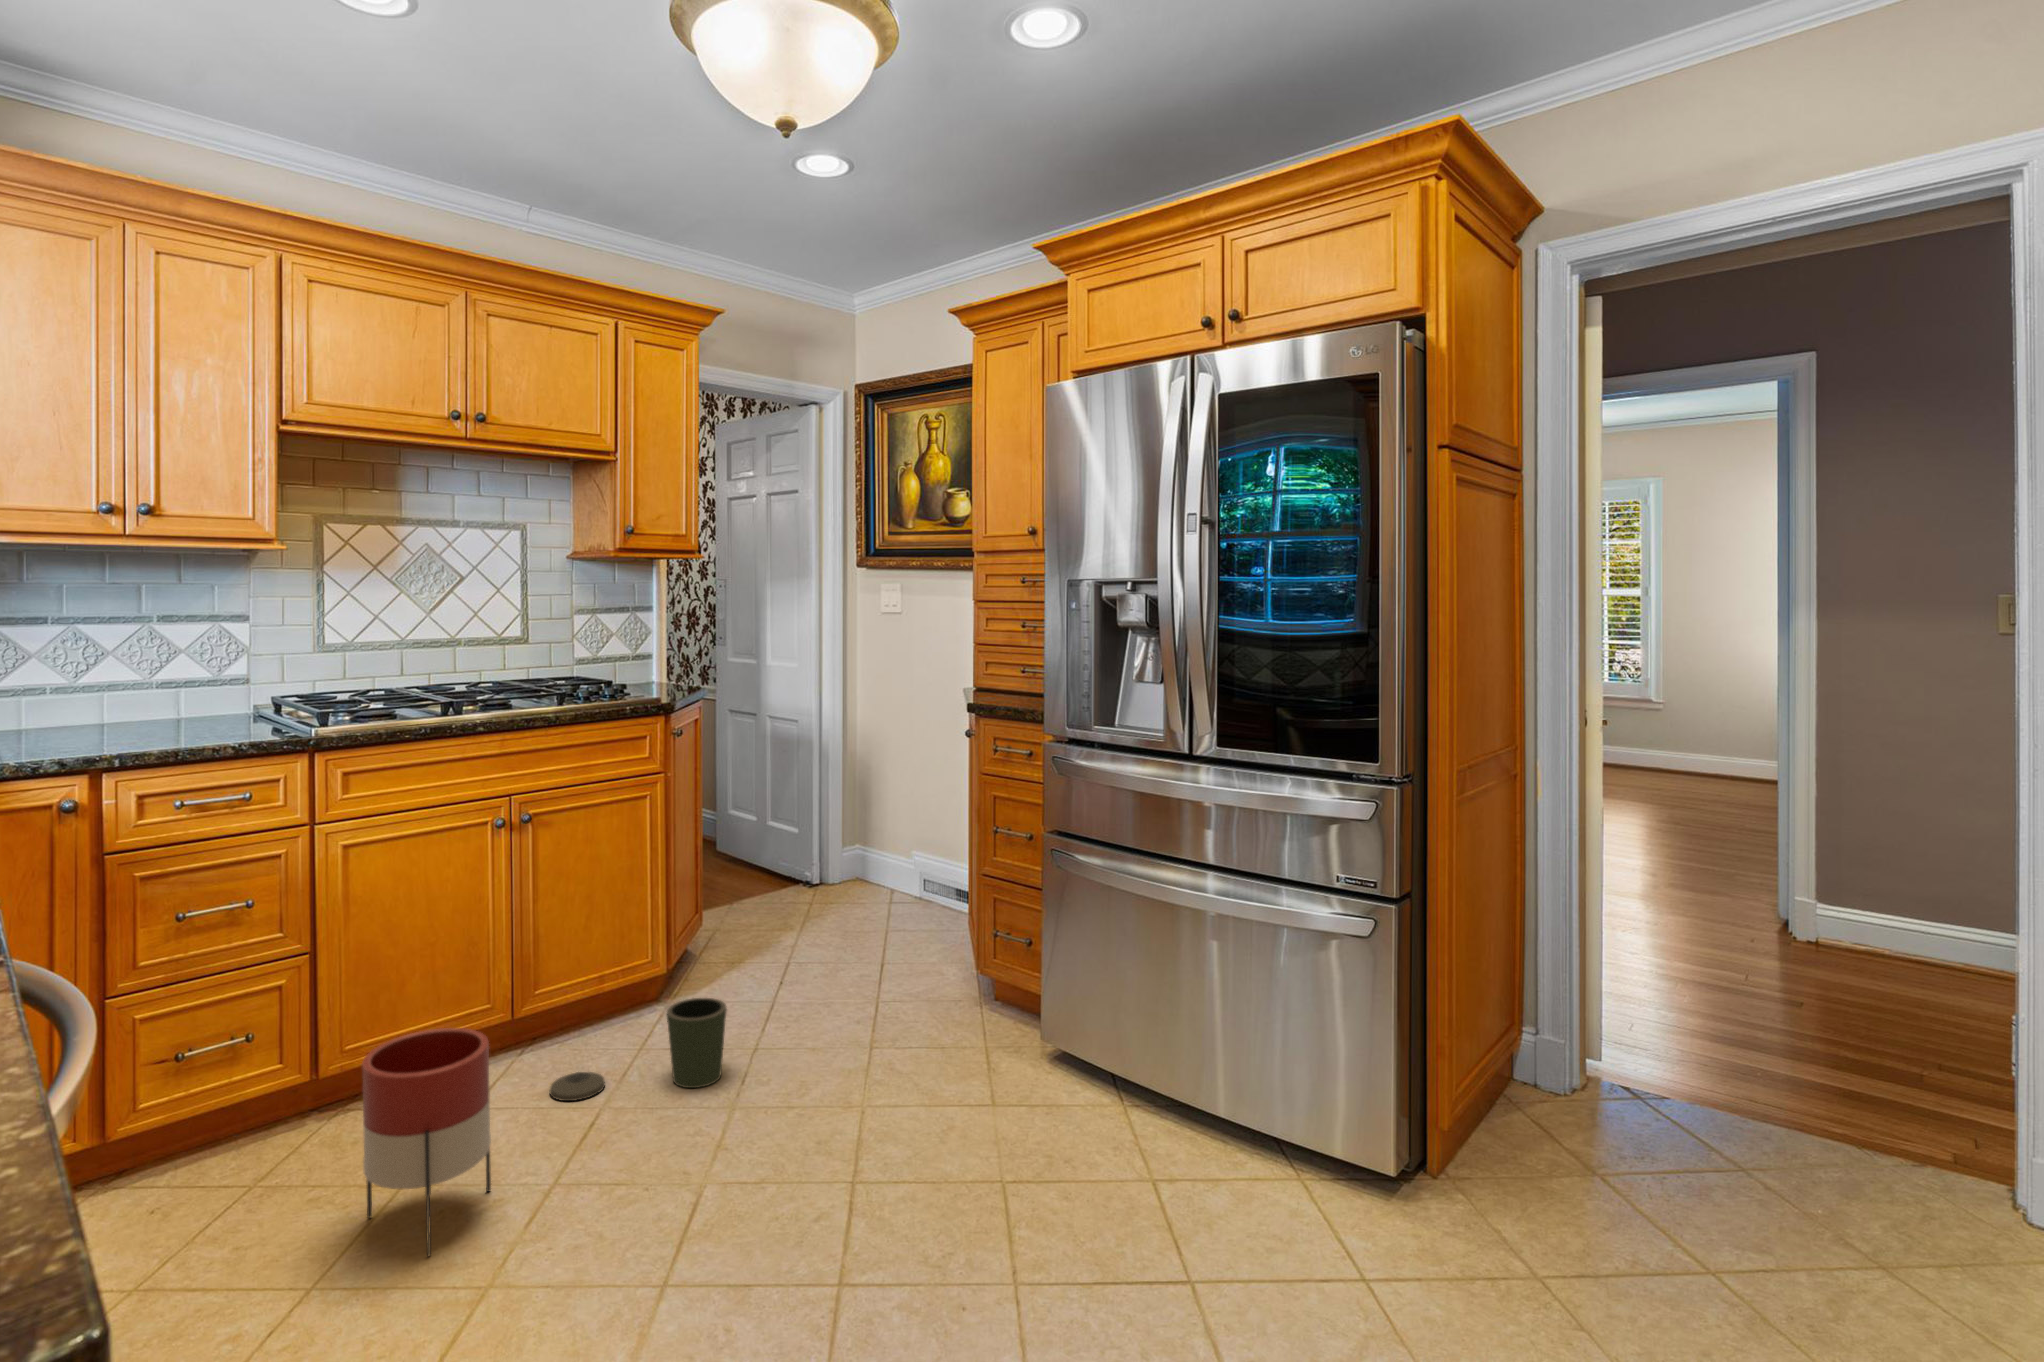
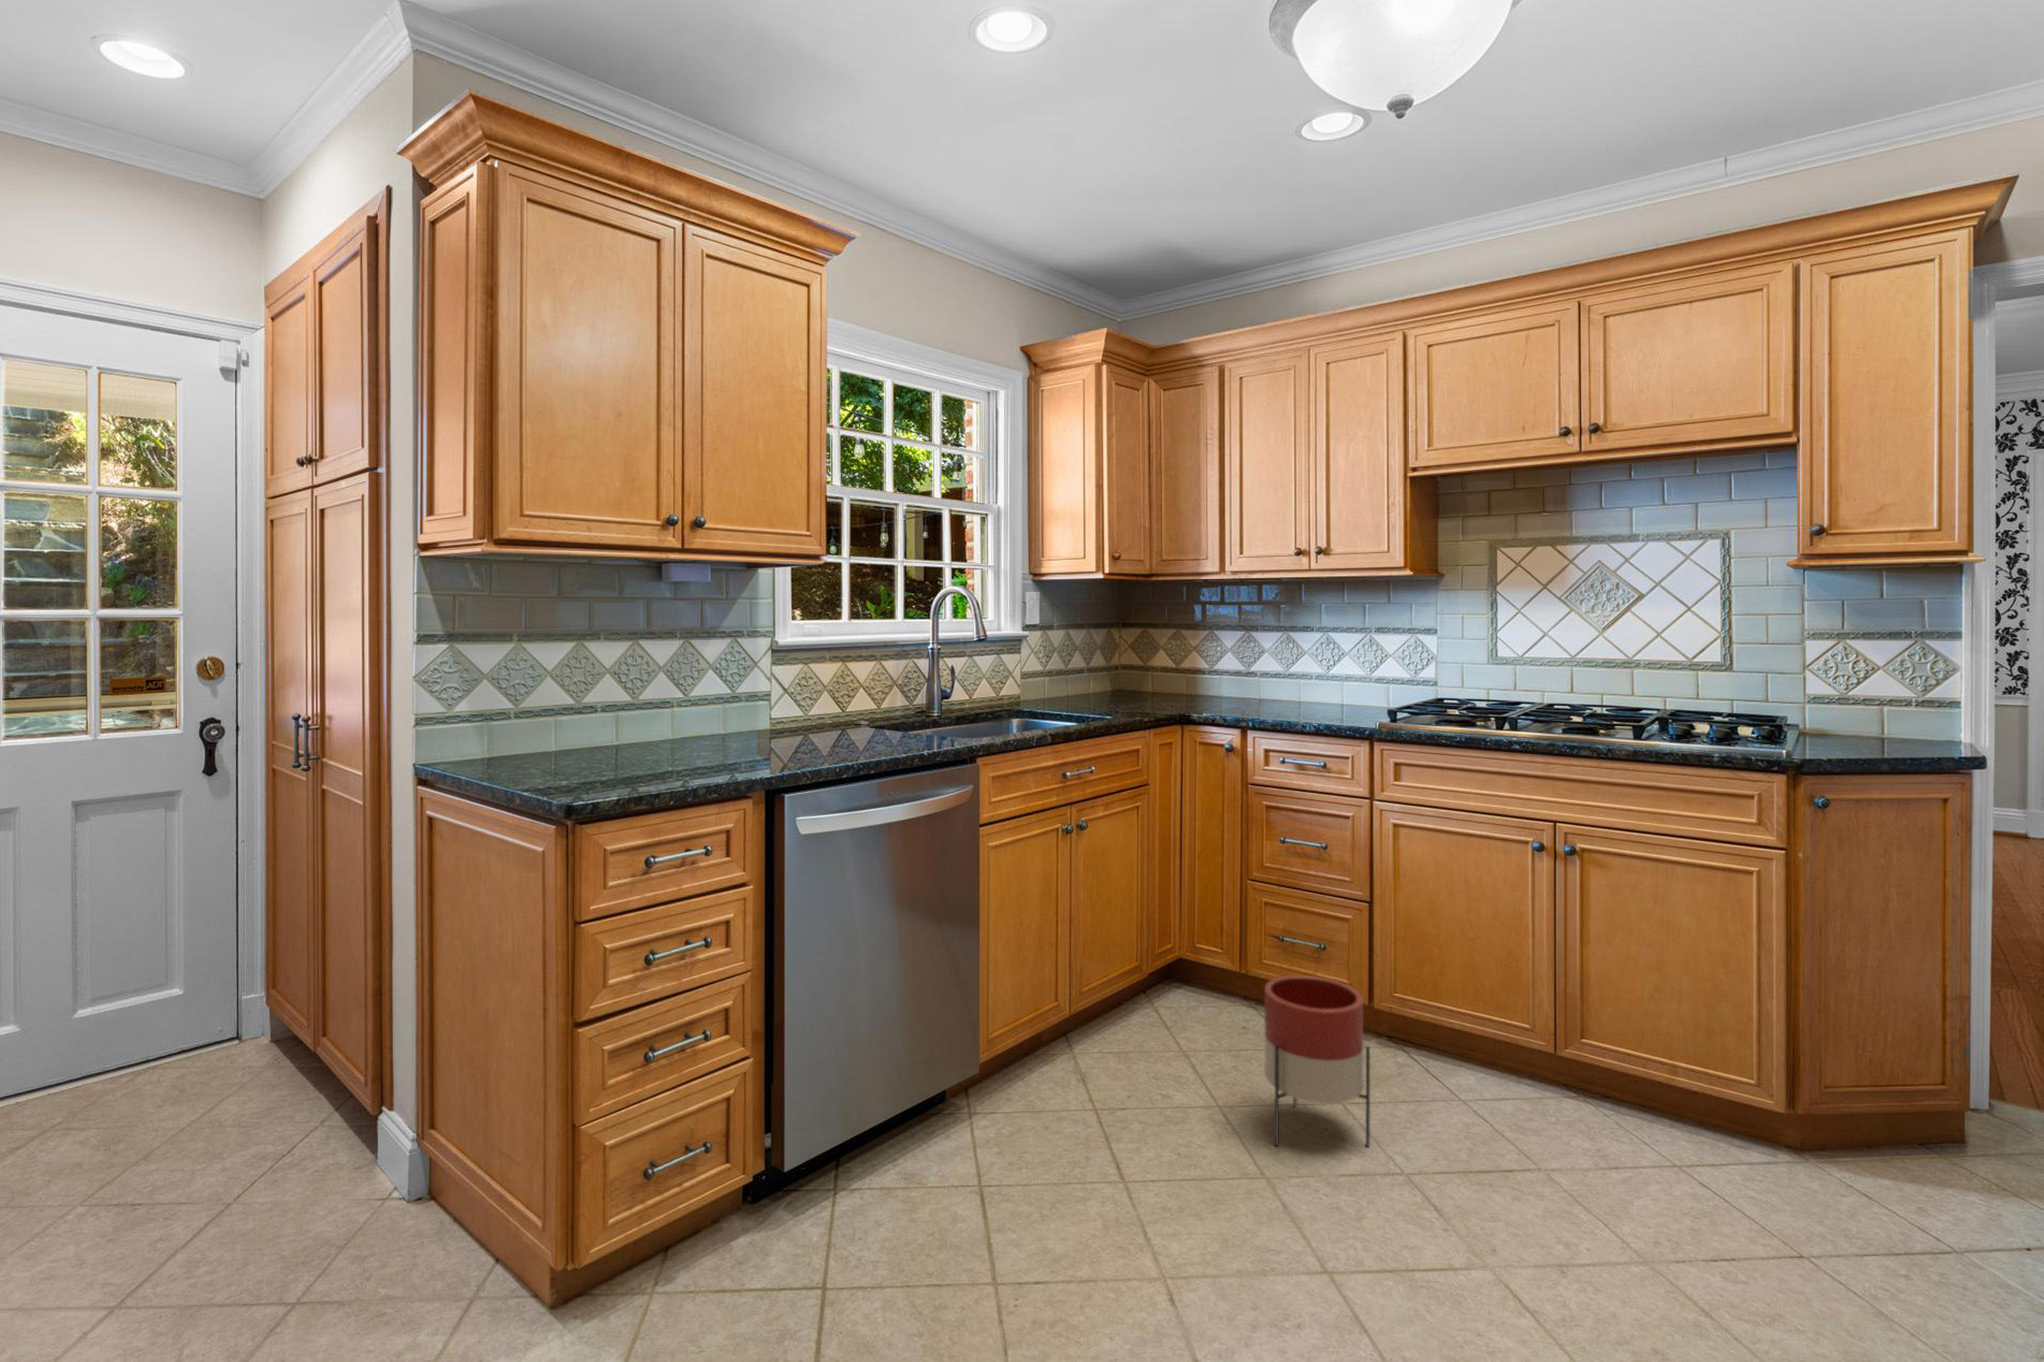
trash can: present [550,998,727,1101] -> none [1524,1112,1725,1234]

